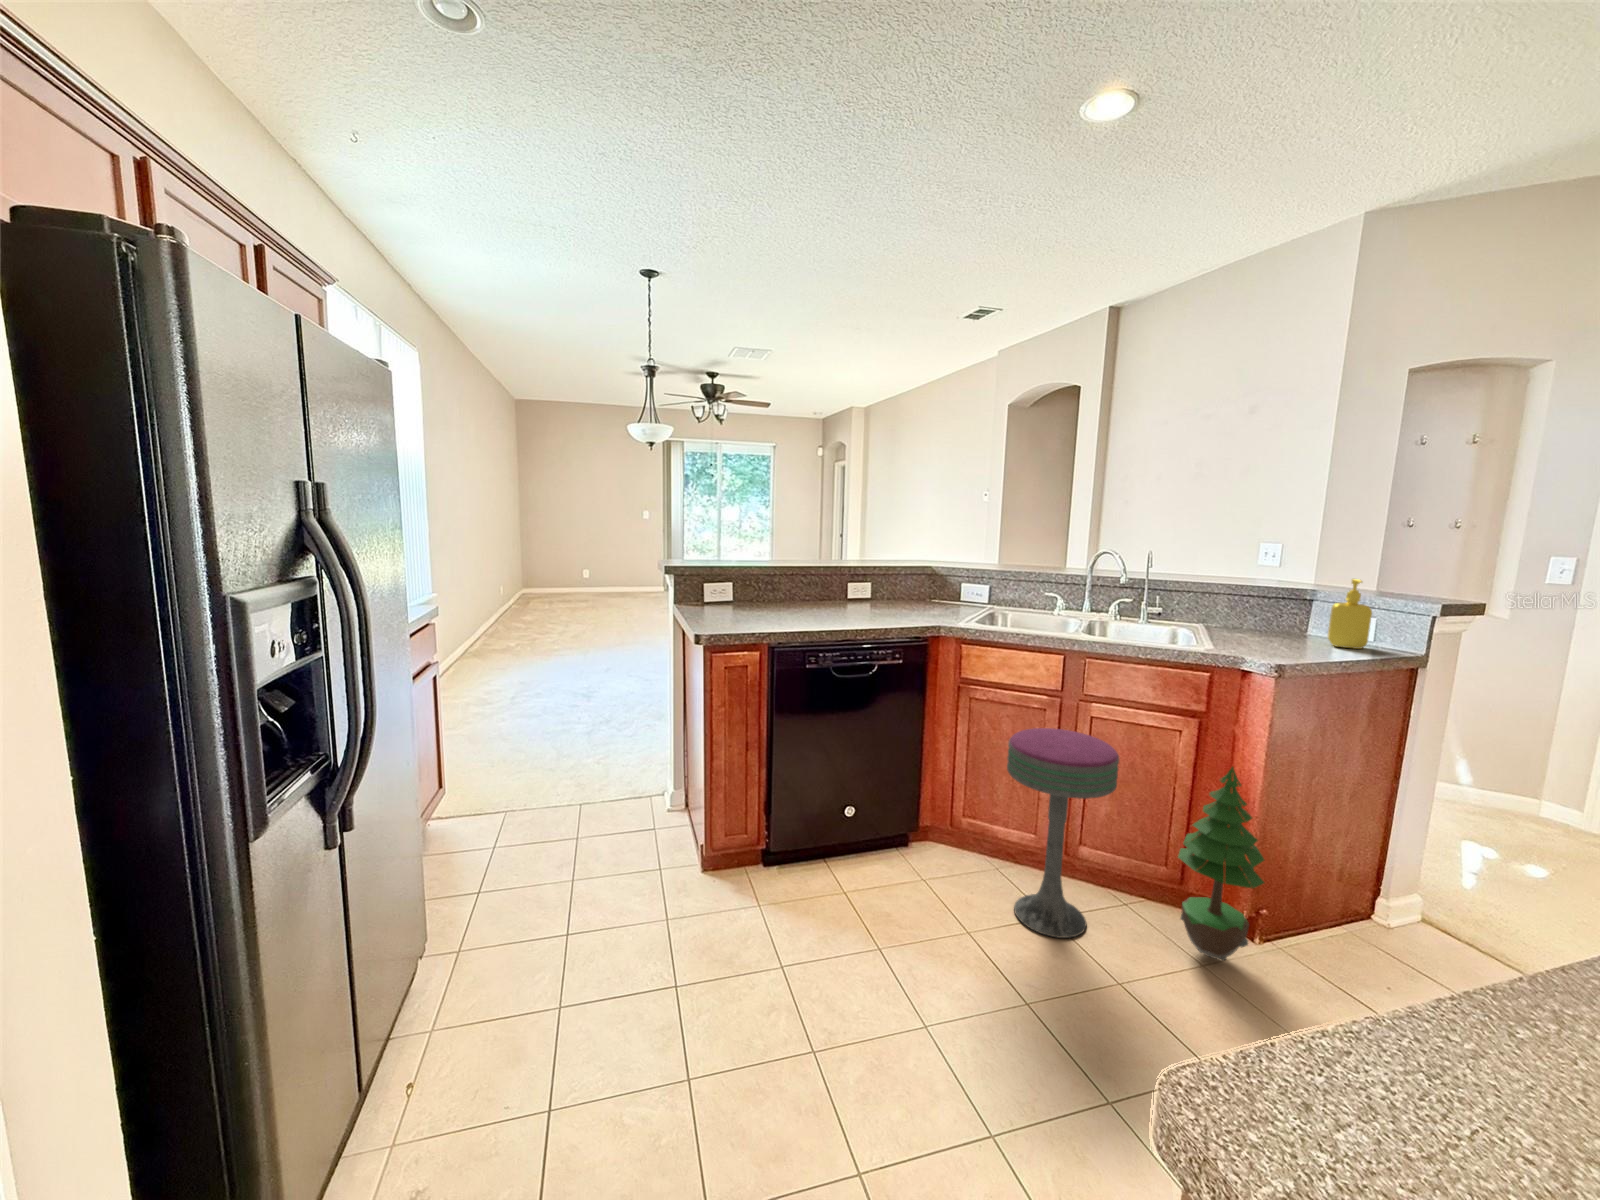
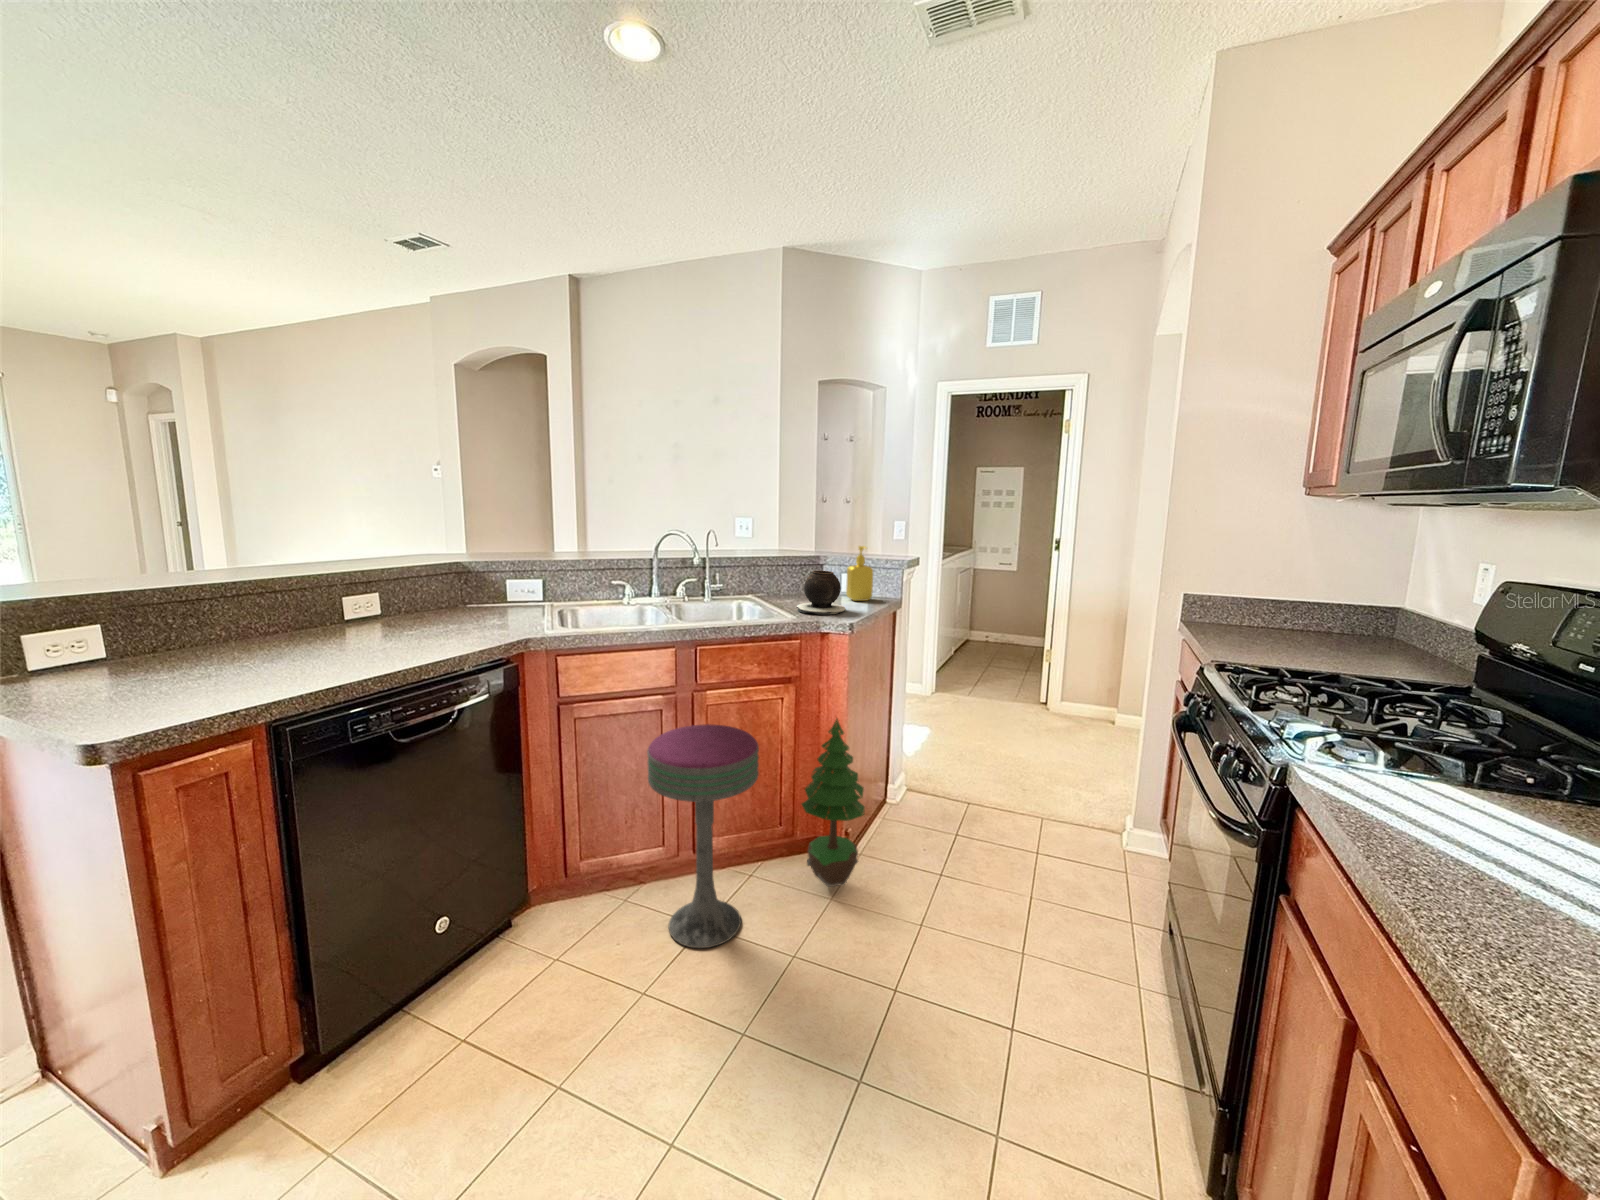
vase: none [1230,601,1299,654] -> present [797,571,845,614]

